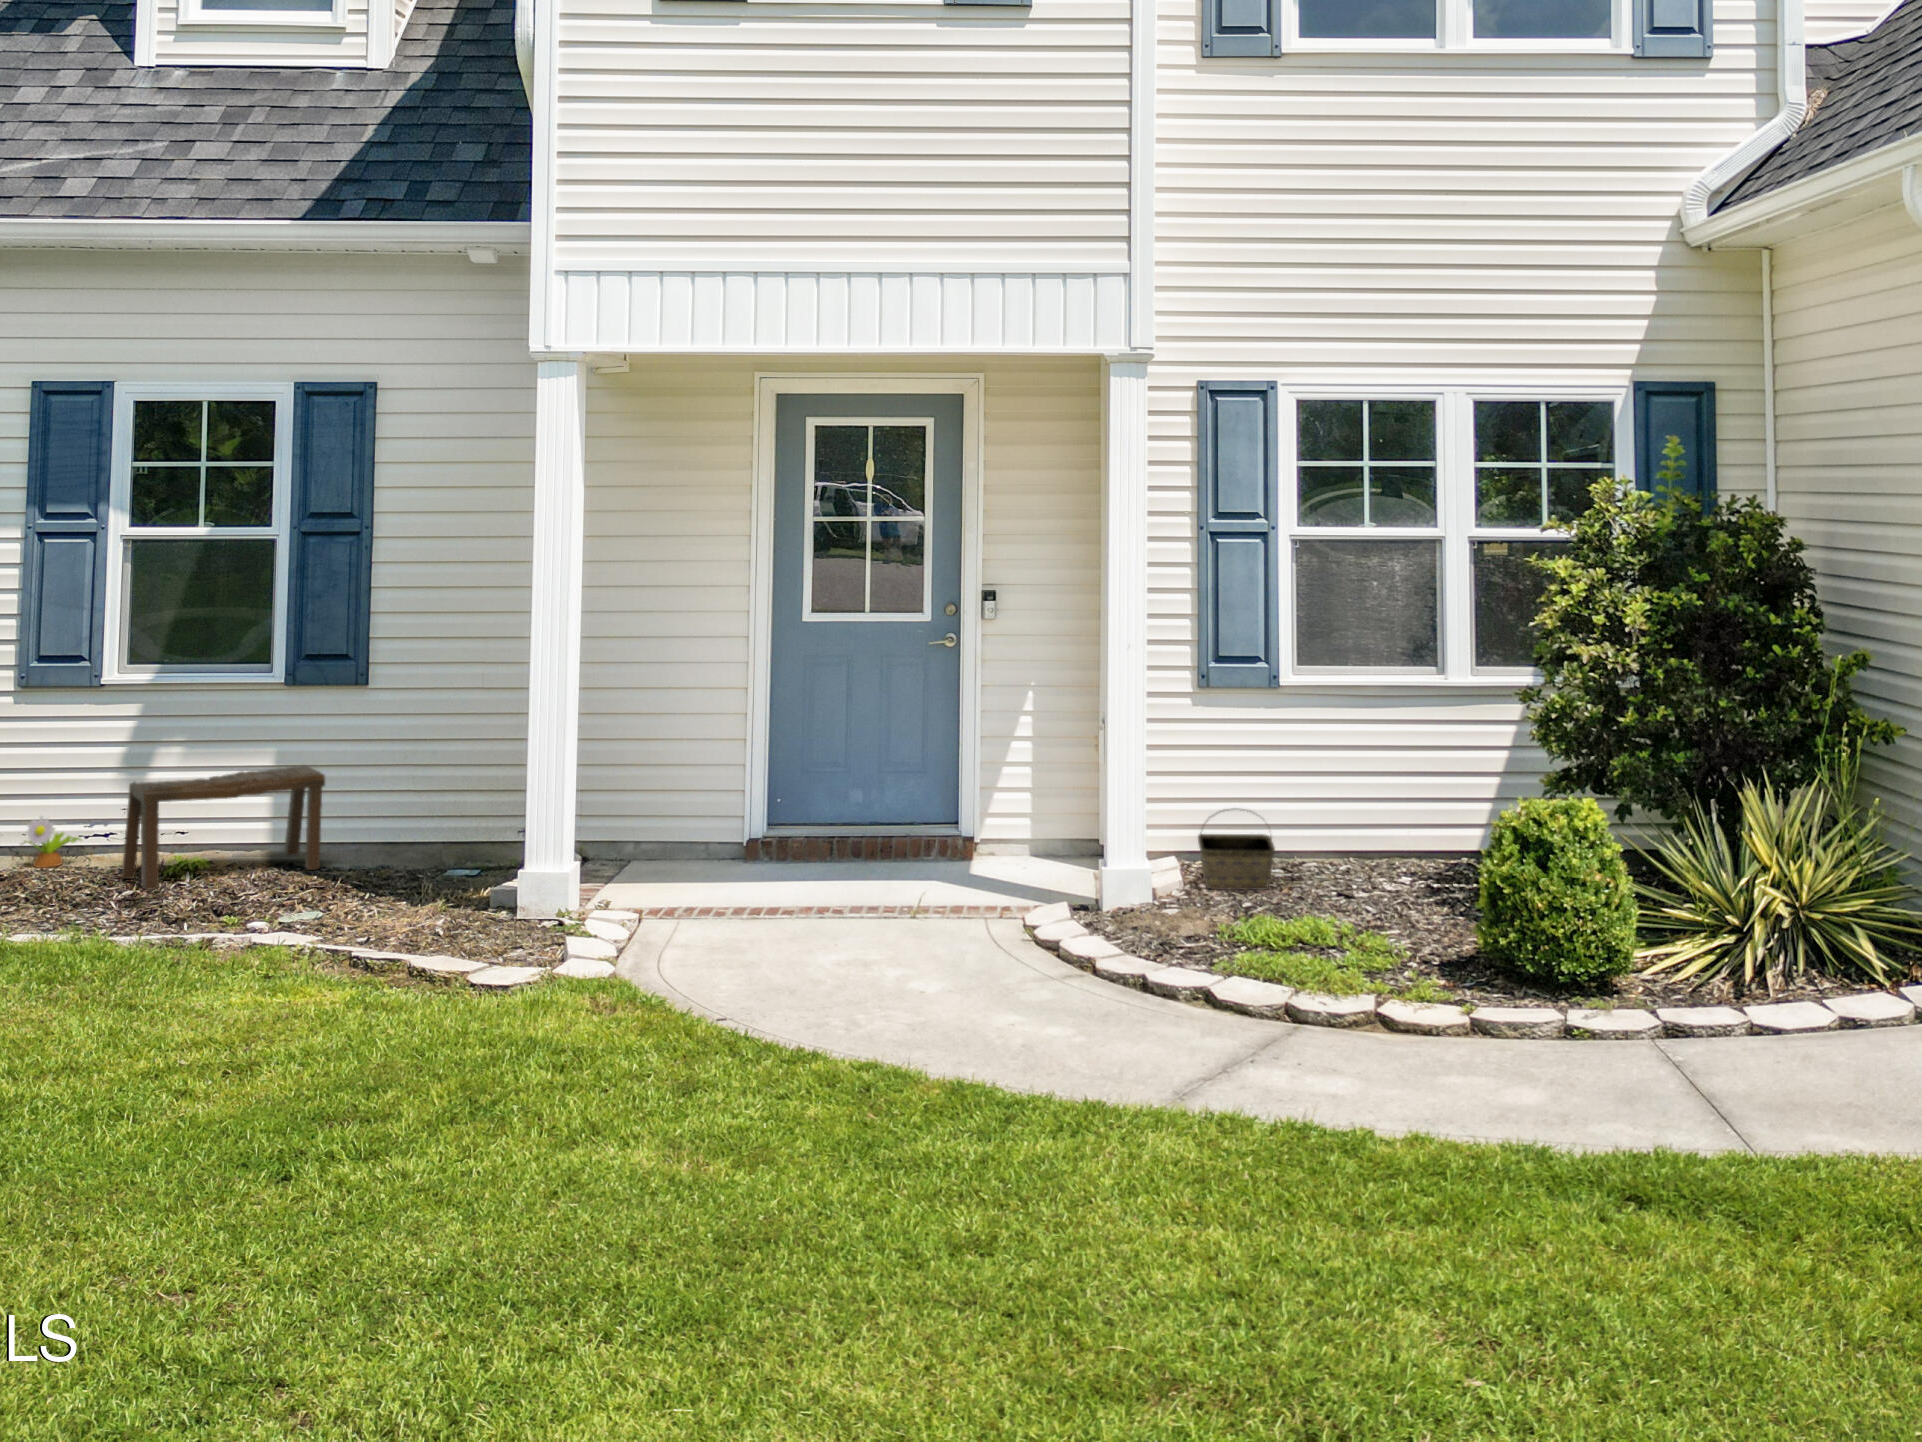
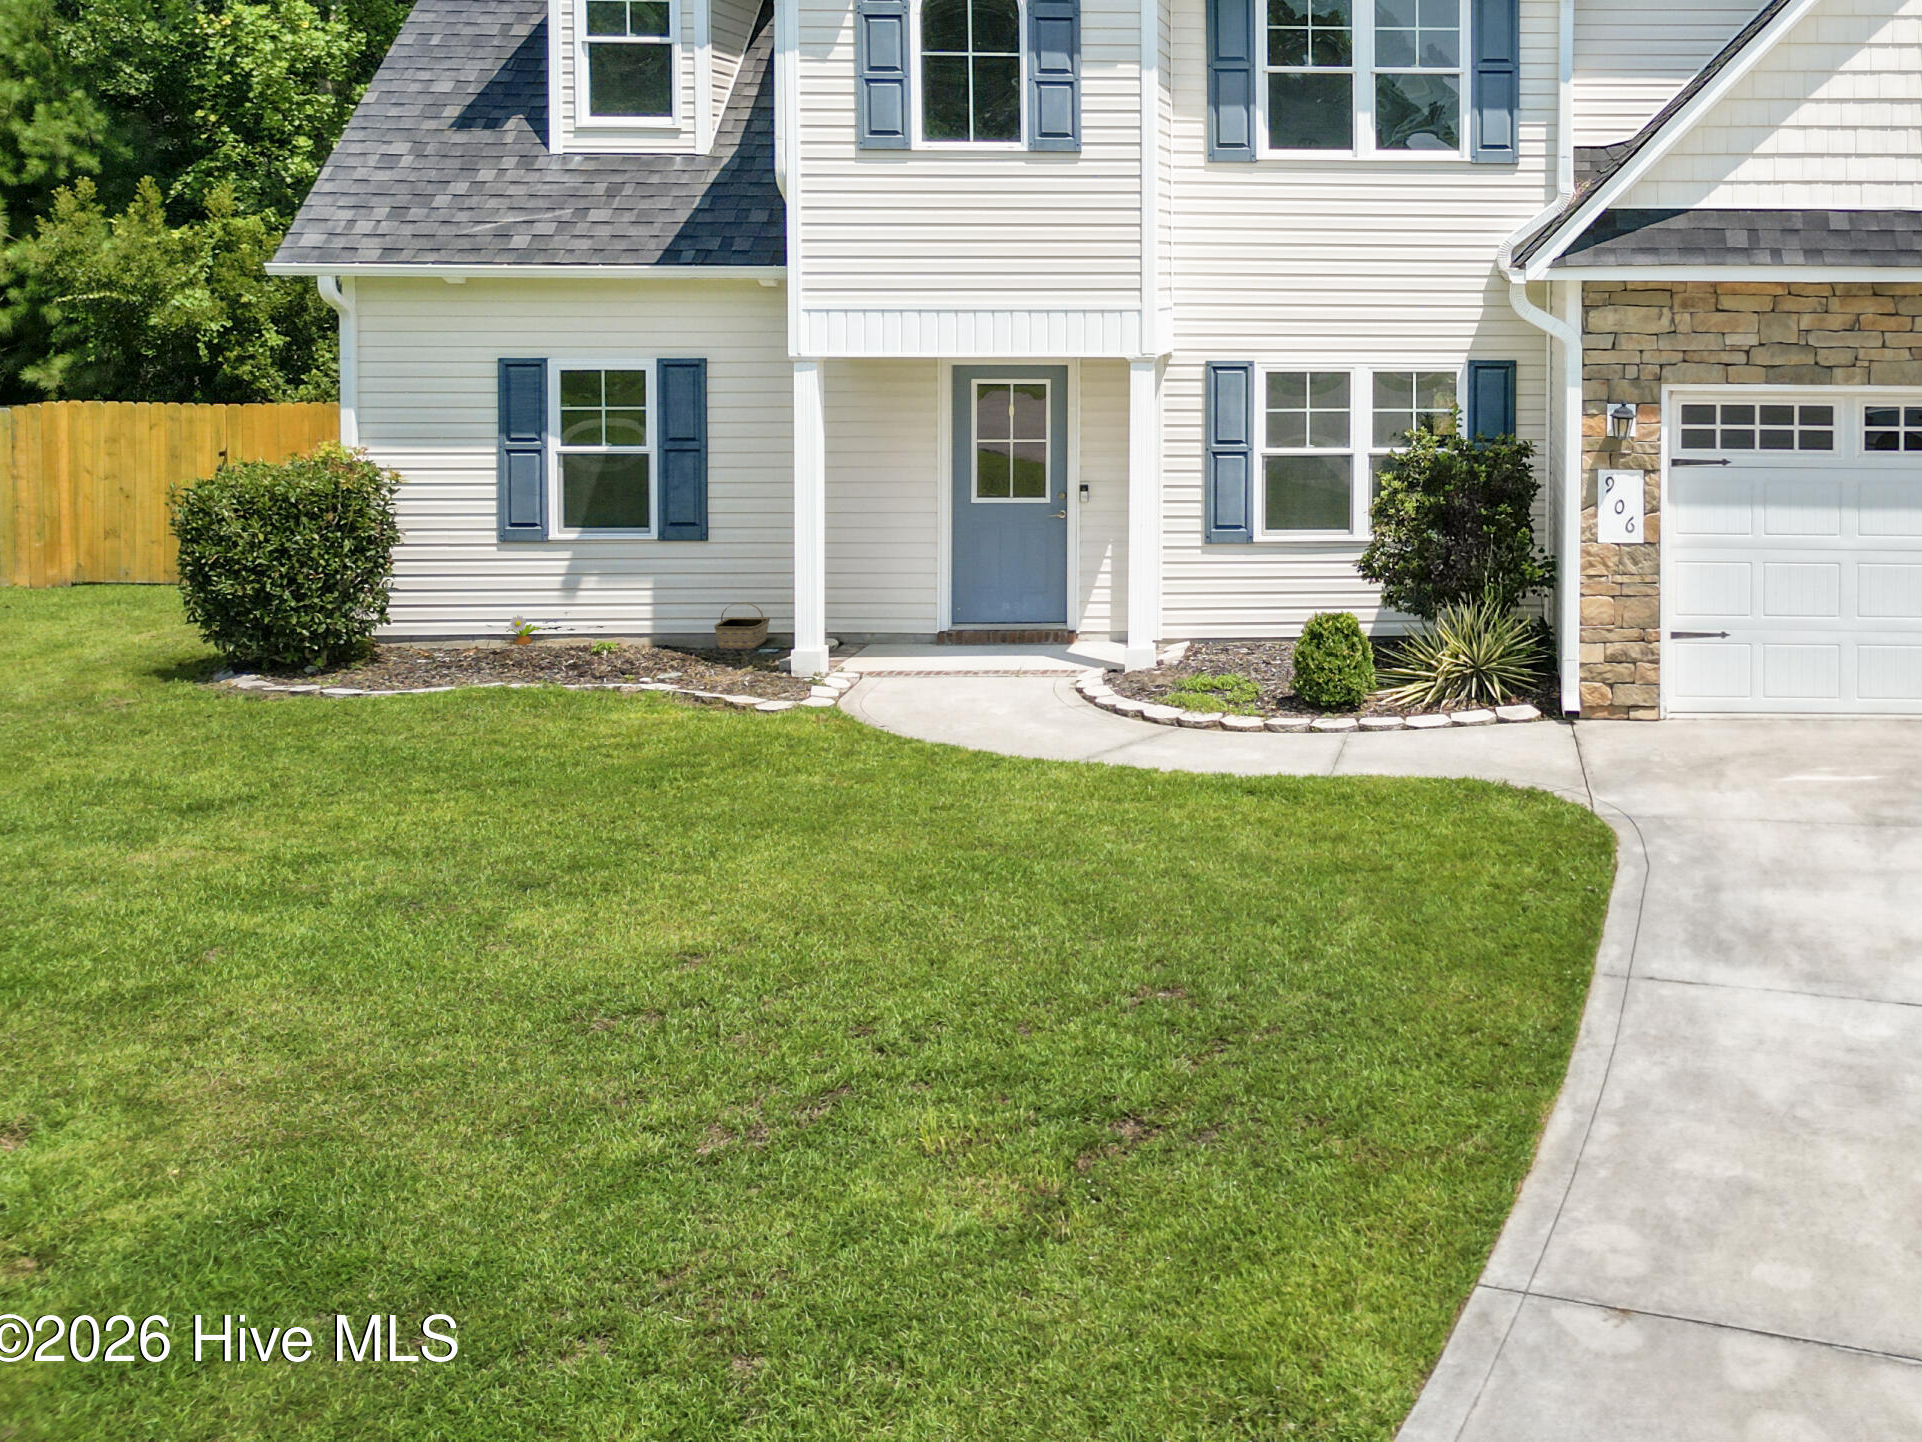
bench: present [122,765,325,890] -> none [567,585,683,658]
basket: present [1198,808,1275,890] -> present [714,603,770,649]

